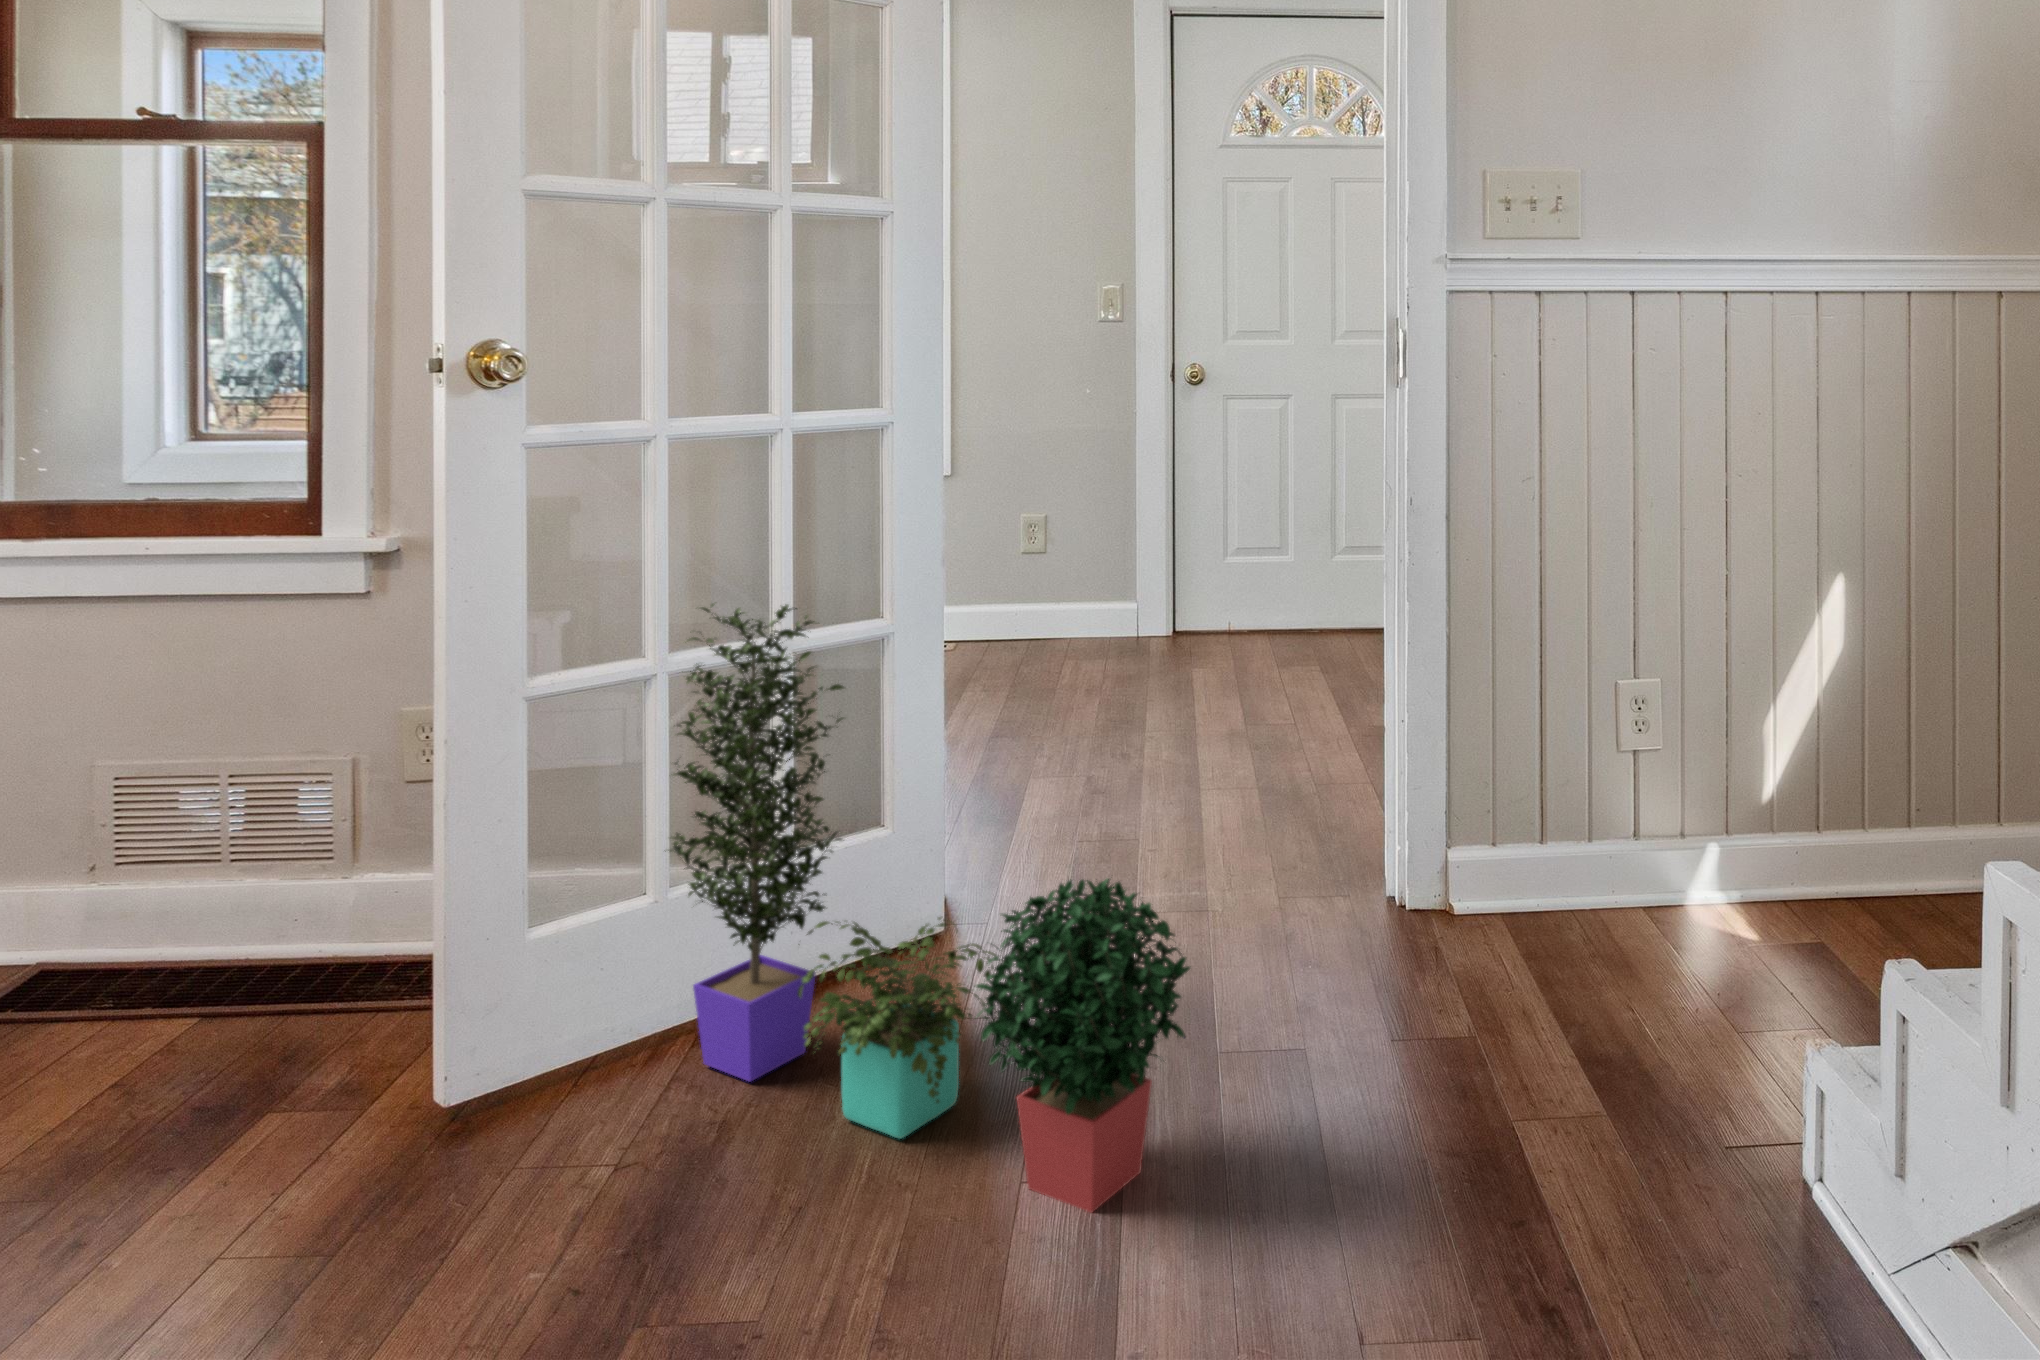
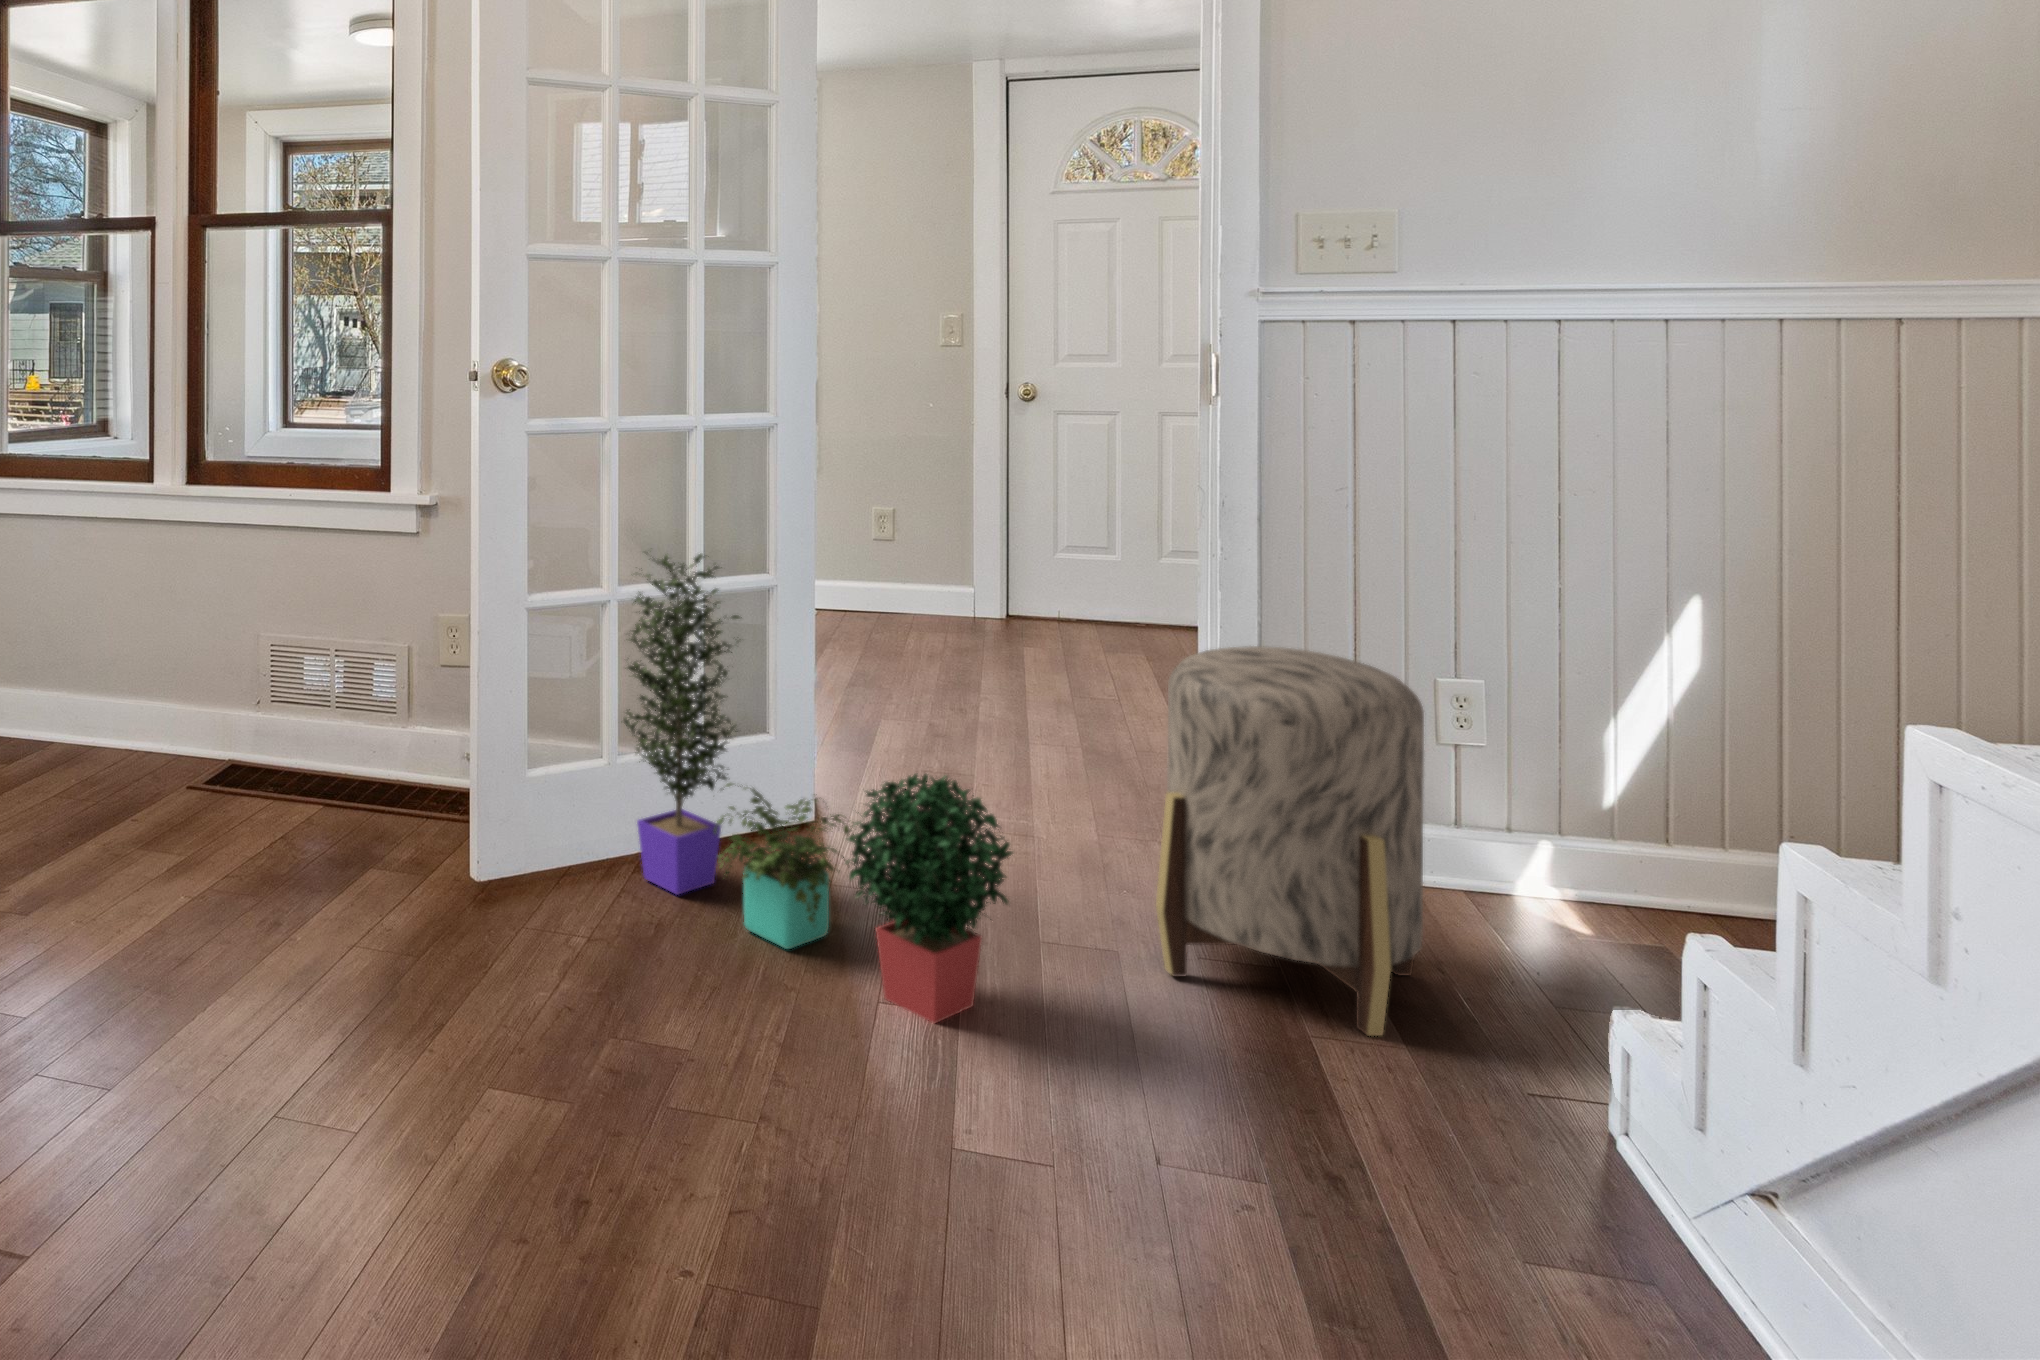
ottoman: none [1350,667,1620,1108] -> present [1156,646,1424,1036]

